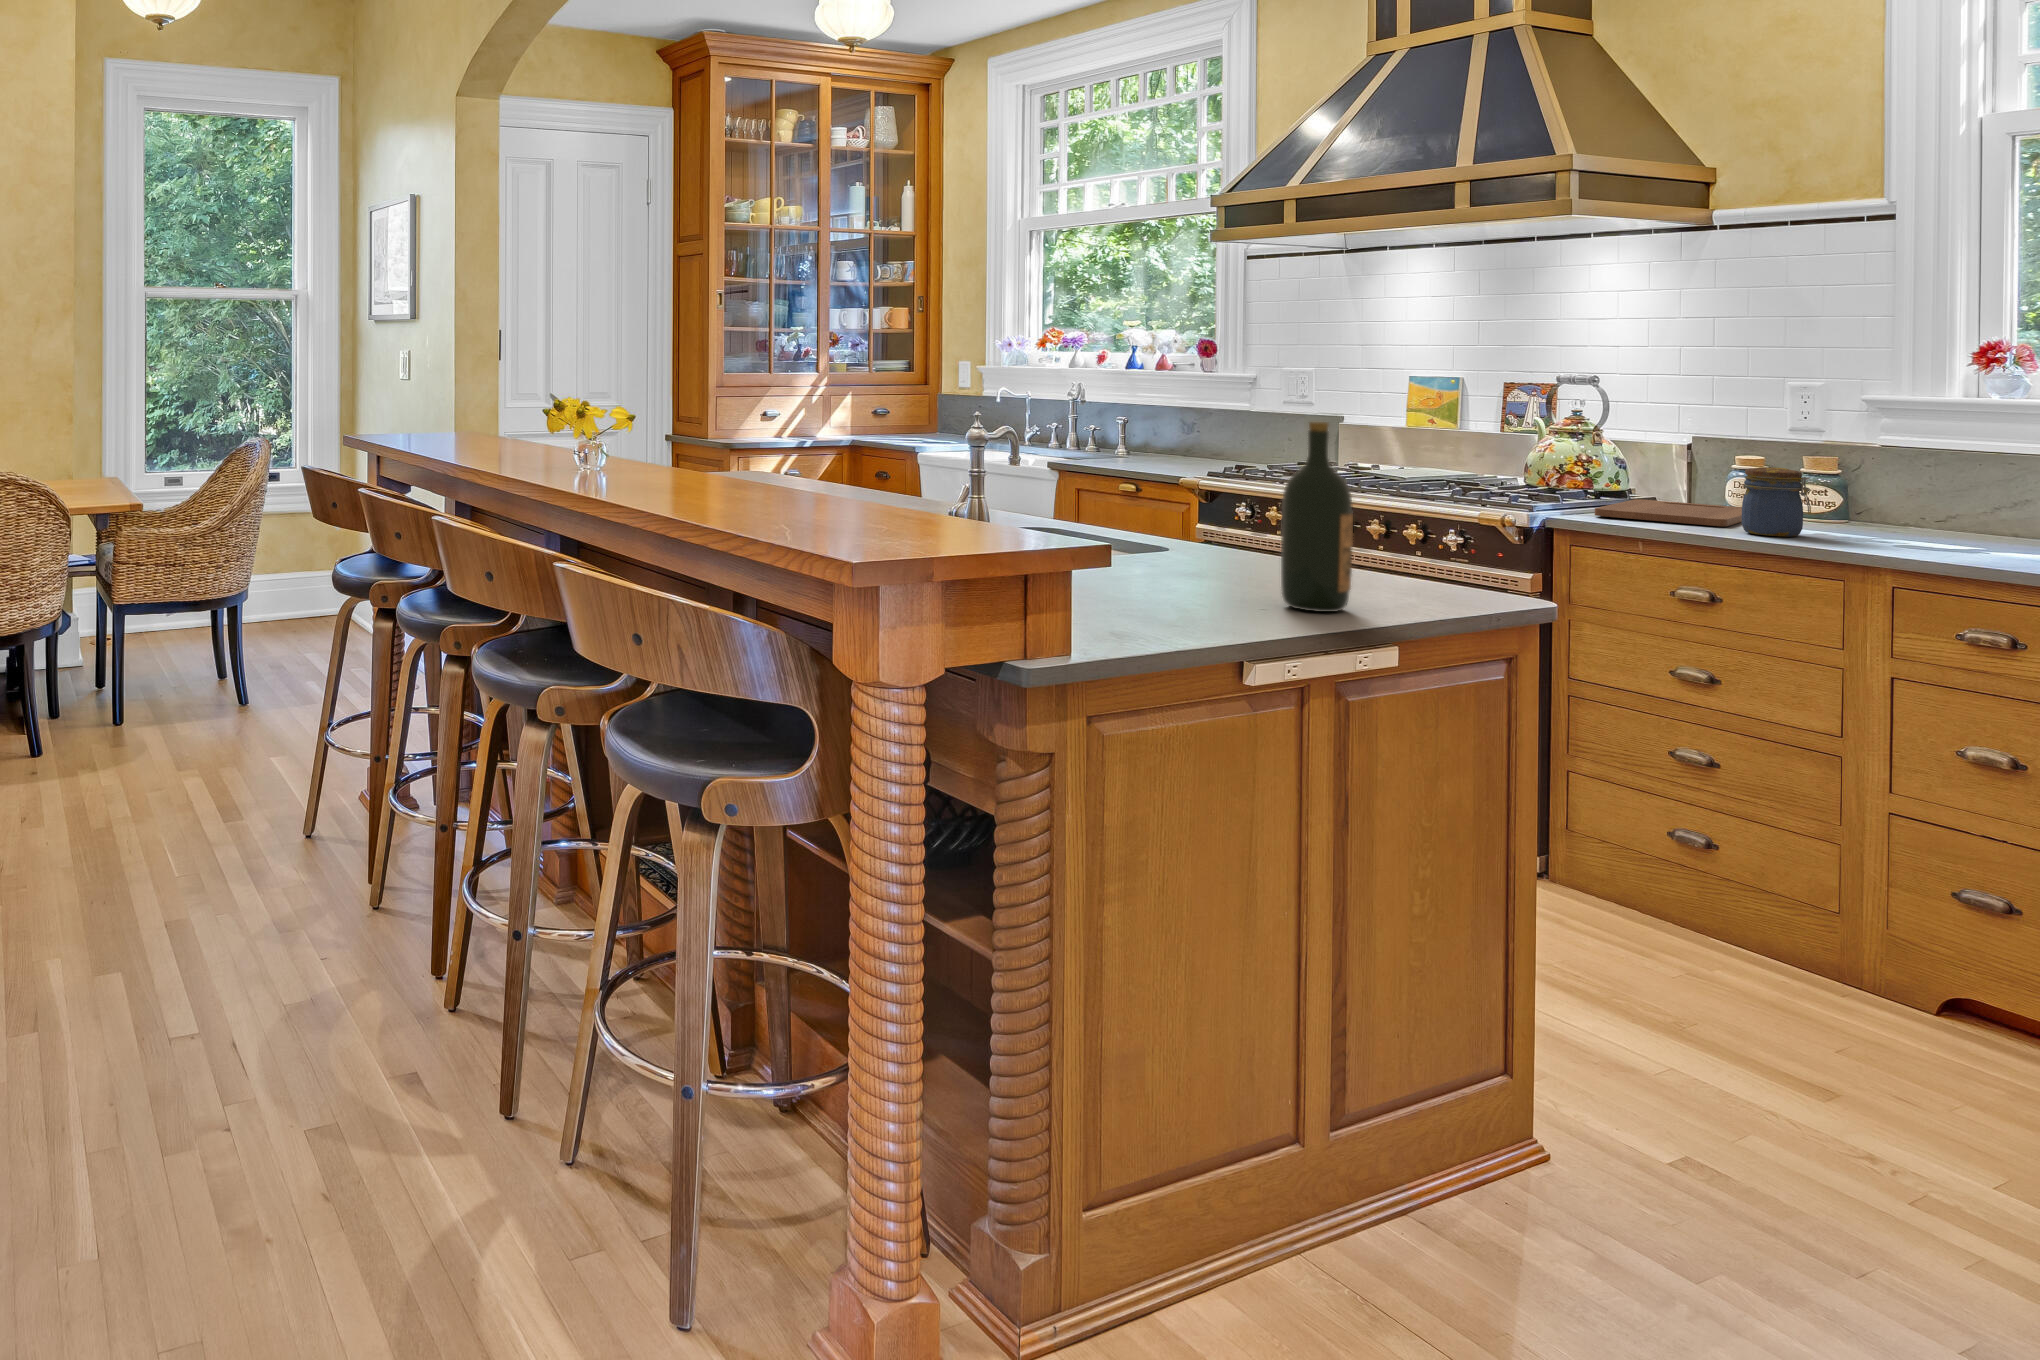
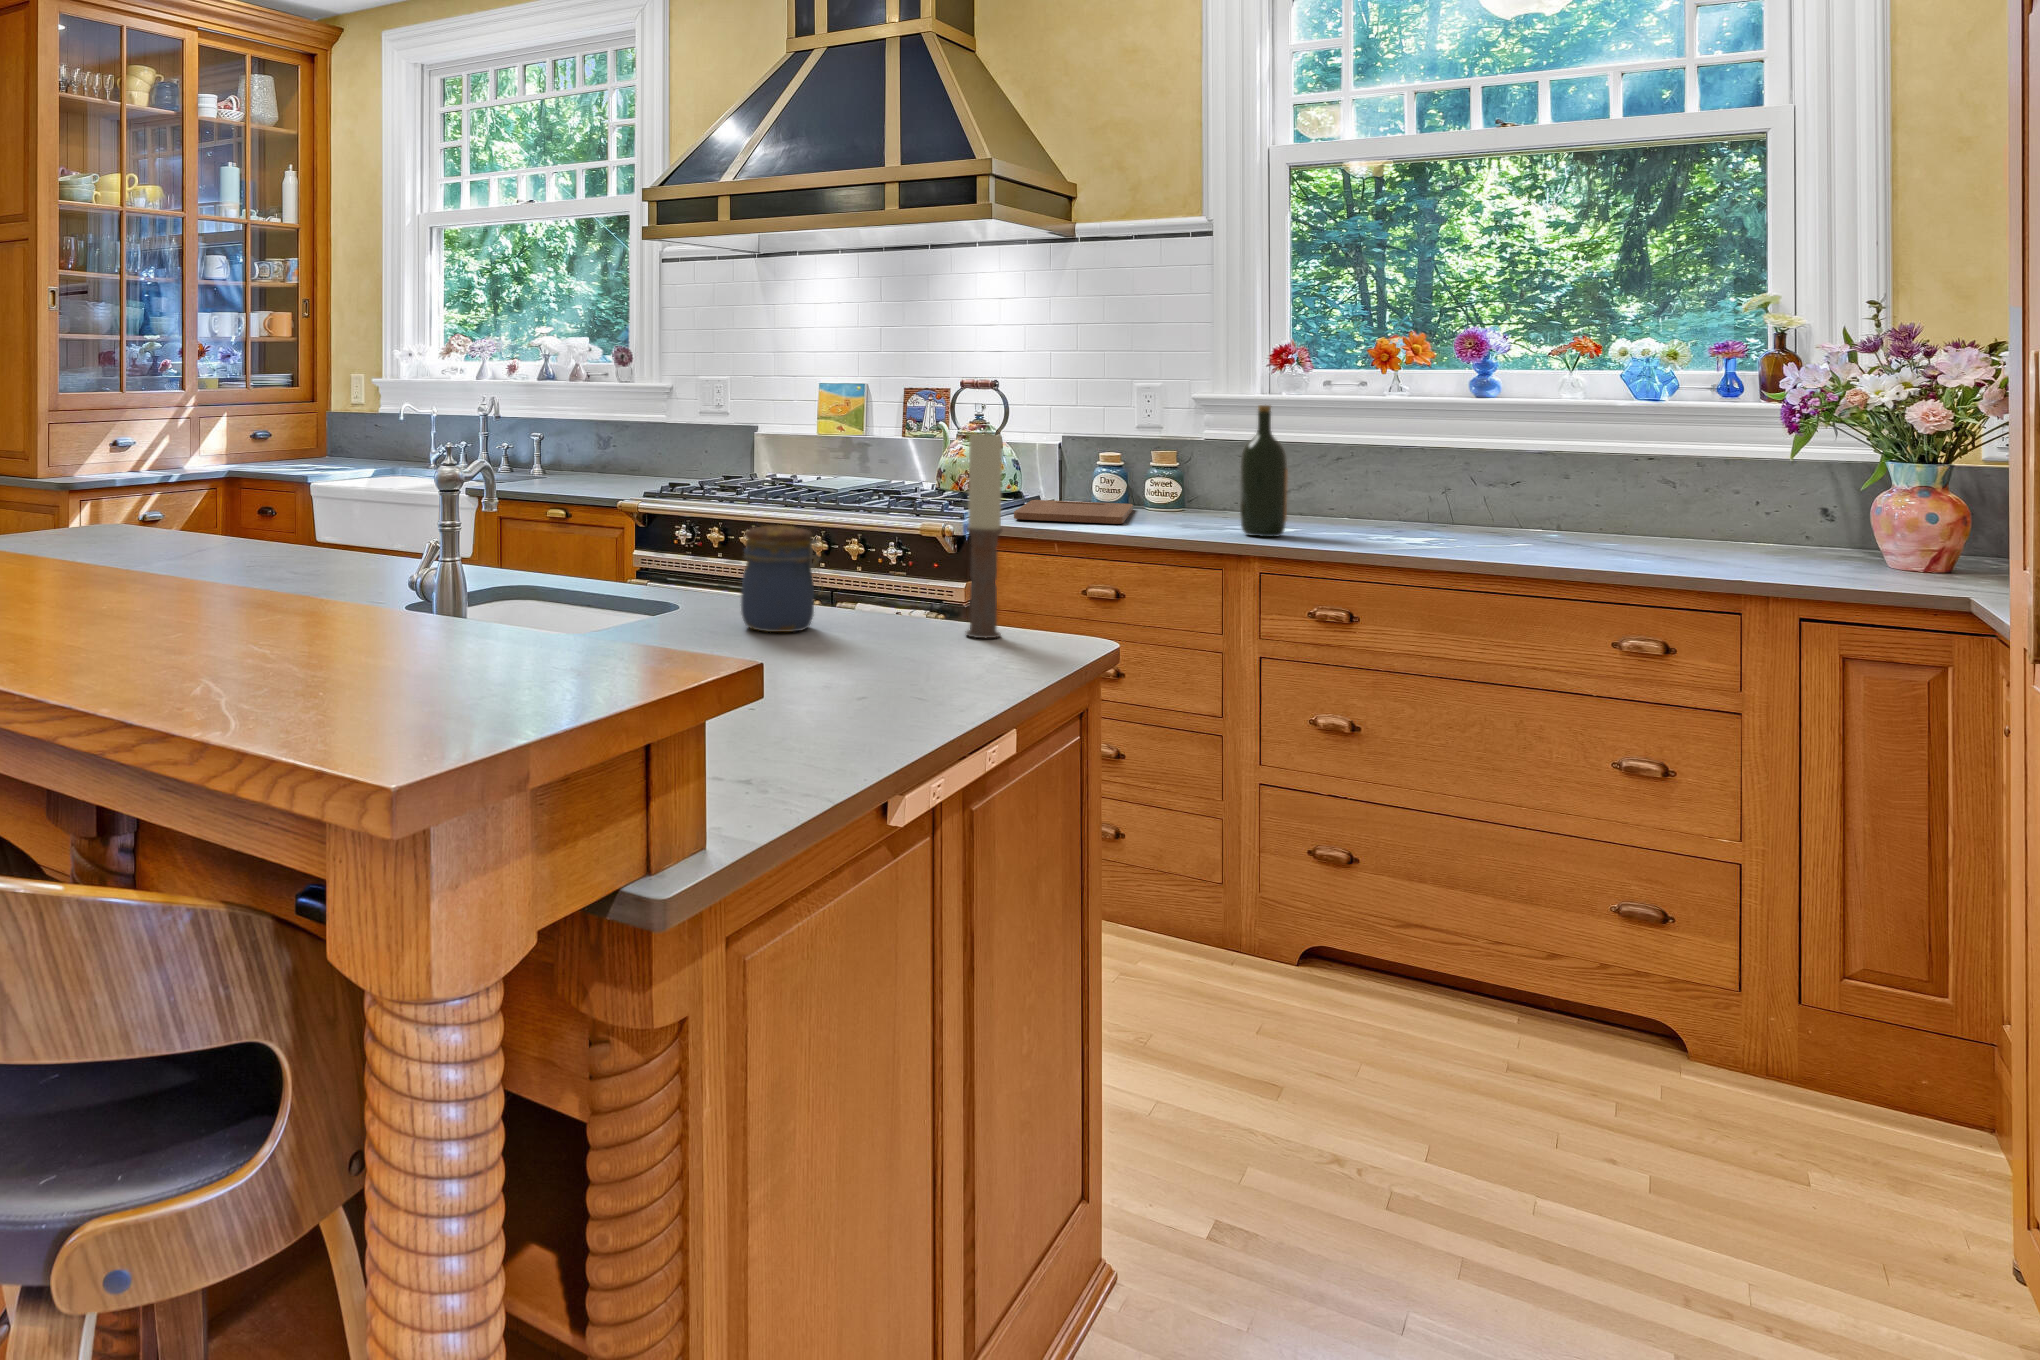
candle: none [1400,418,1438,602] -> present [966,433,1002,638]
wine bottle: present [1281,422,1353,612] -> present [1240,405,1288,537]
jar: present [1742,467,1811,537] -> present [741,525,820,632]

